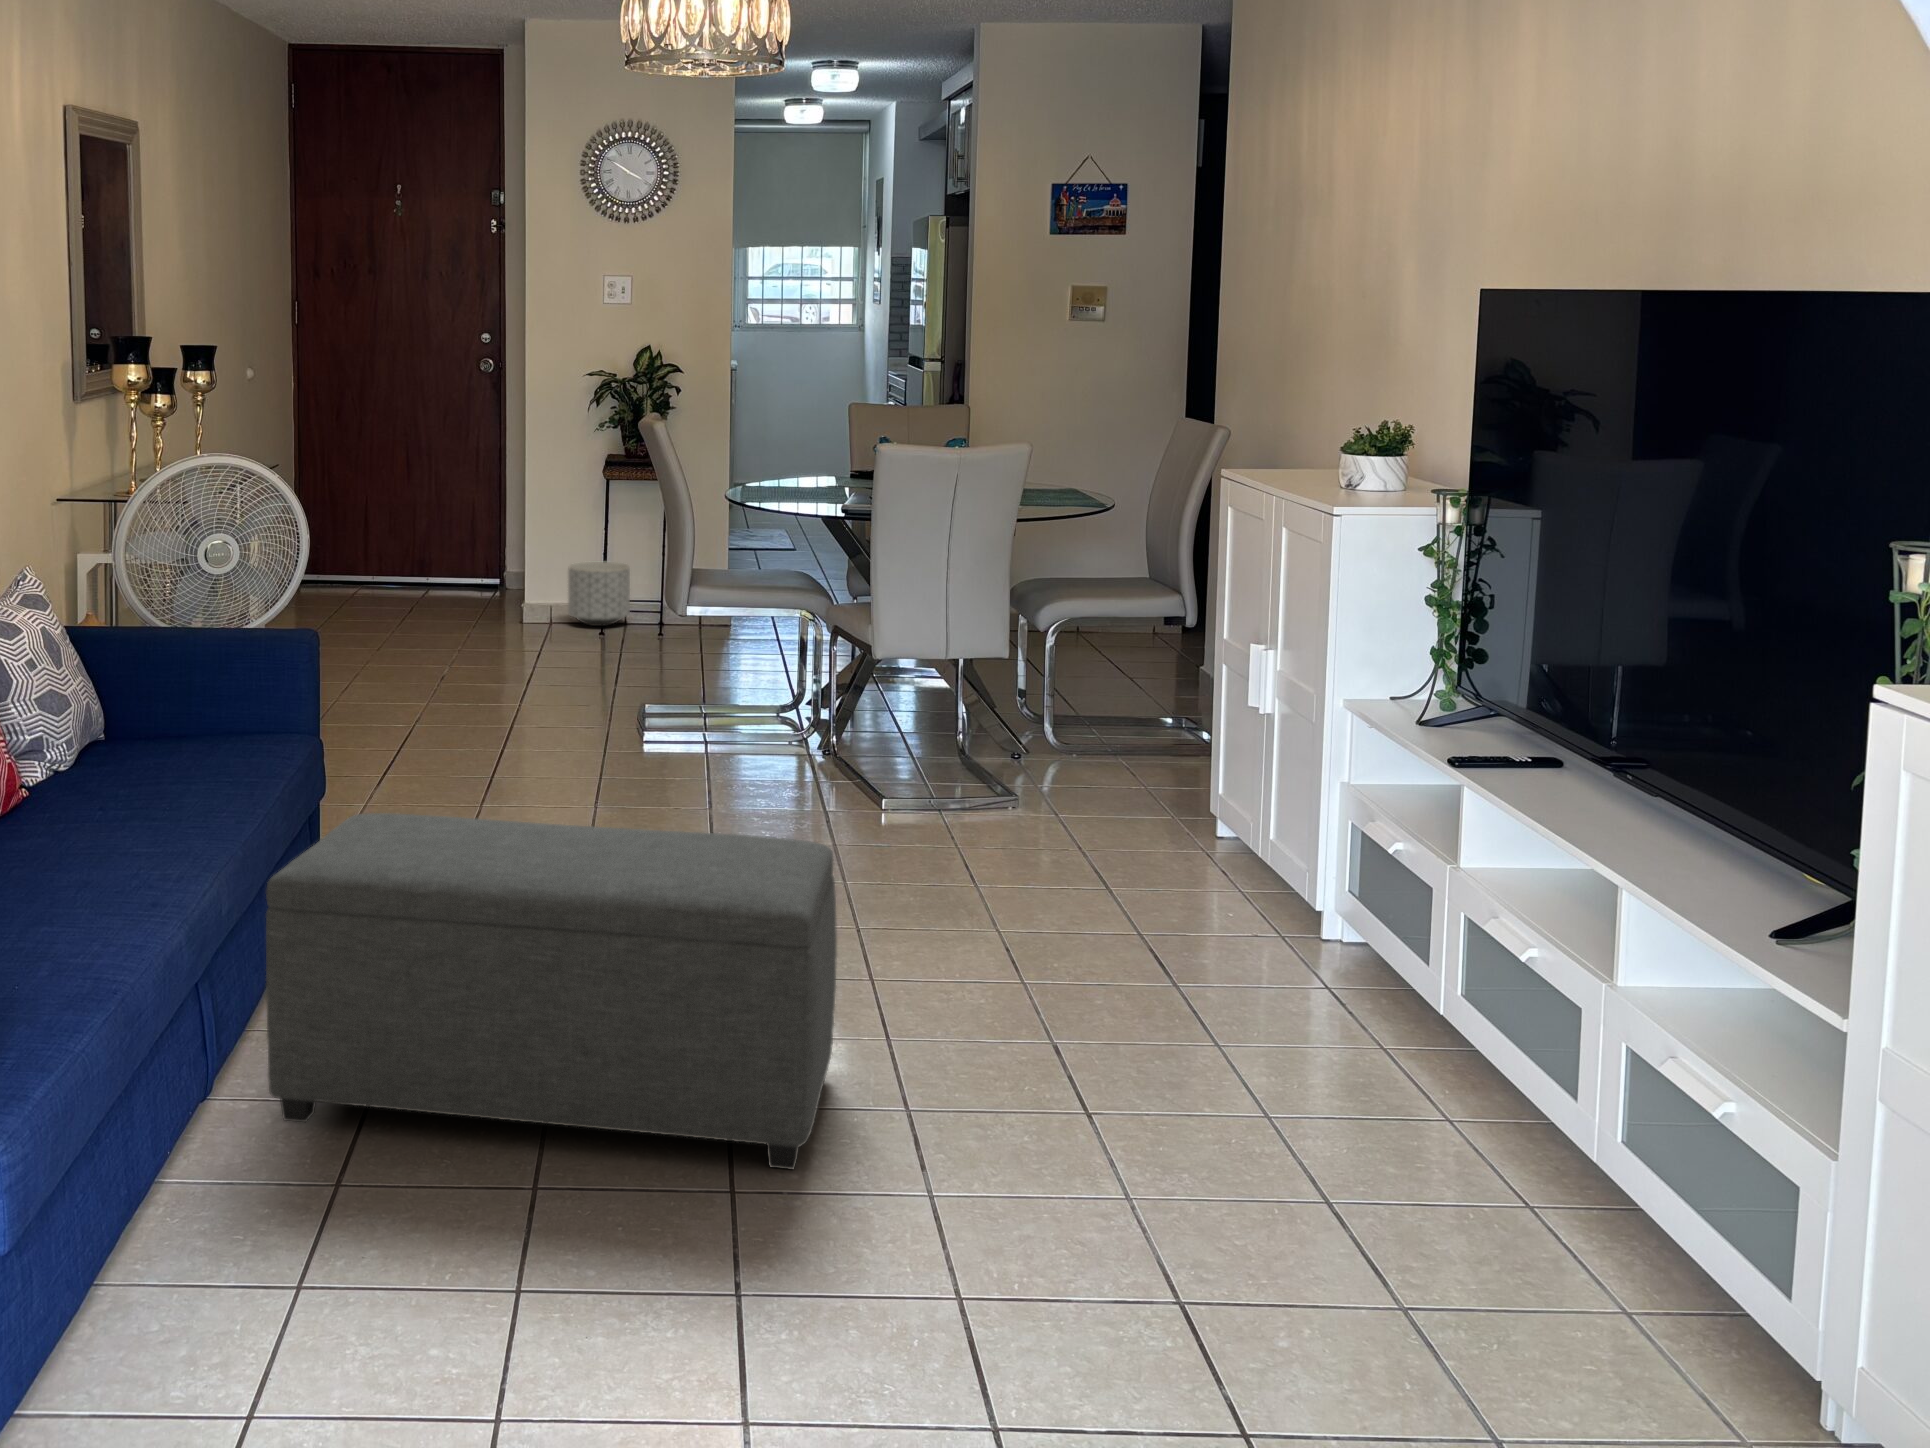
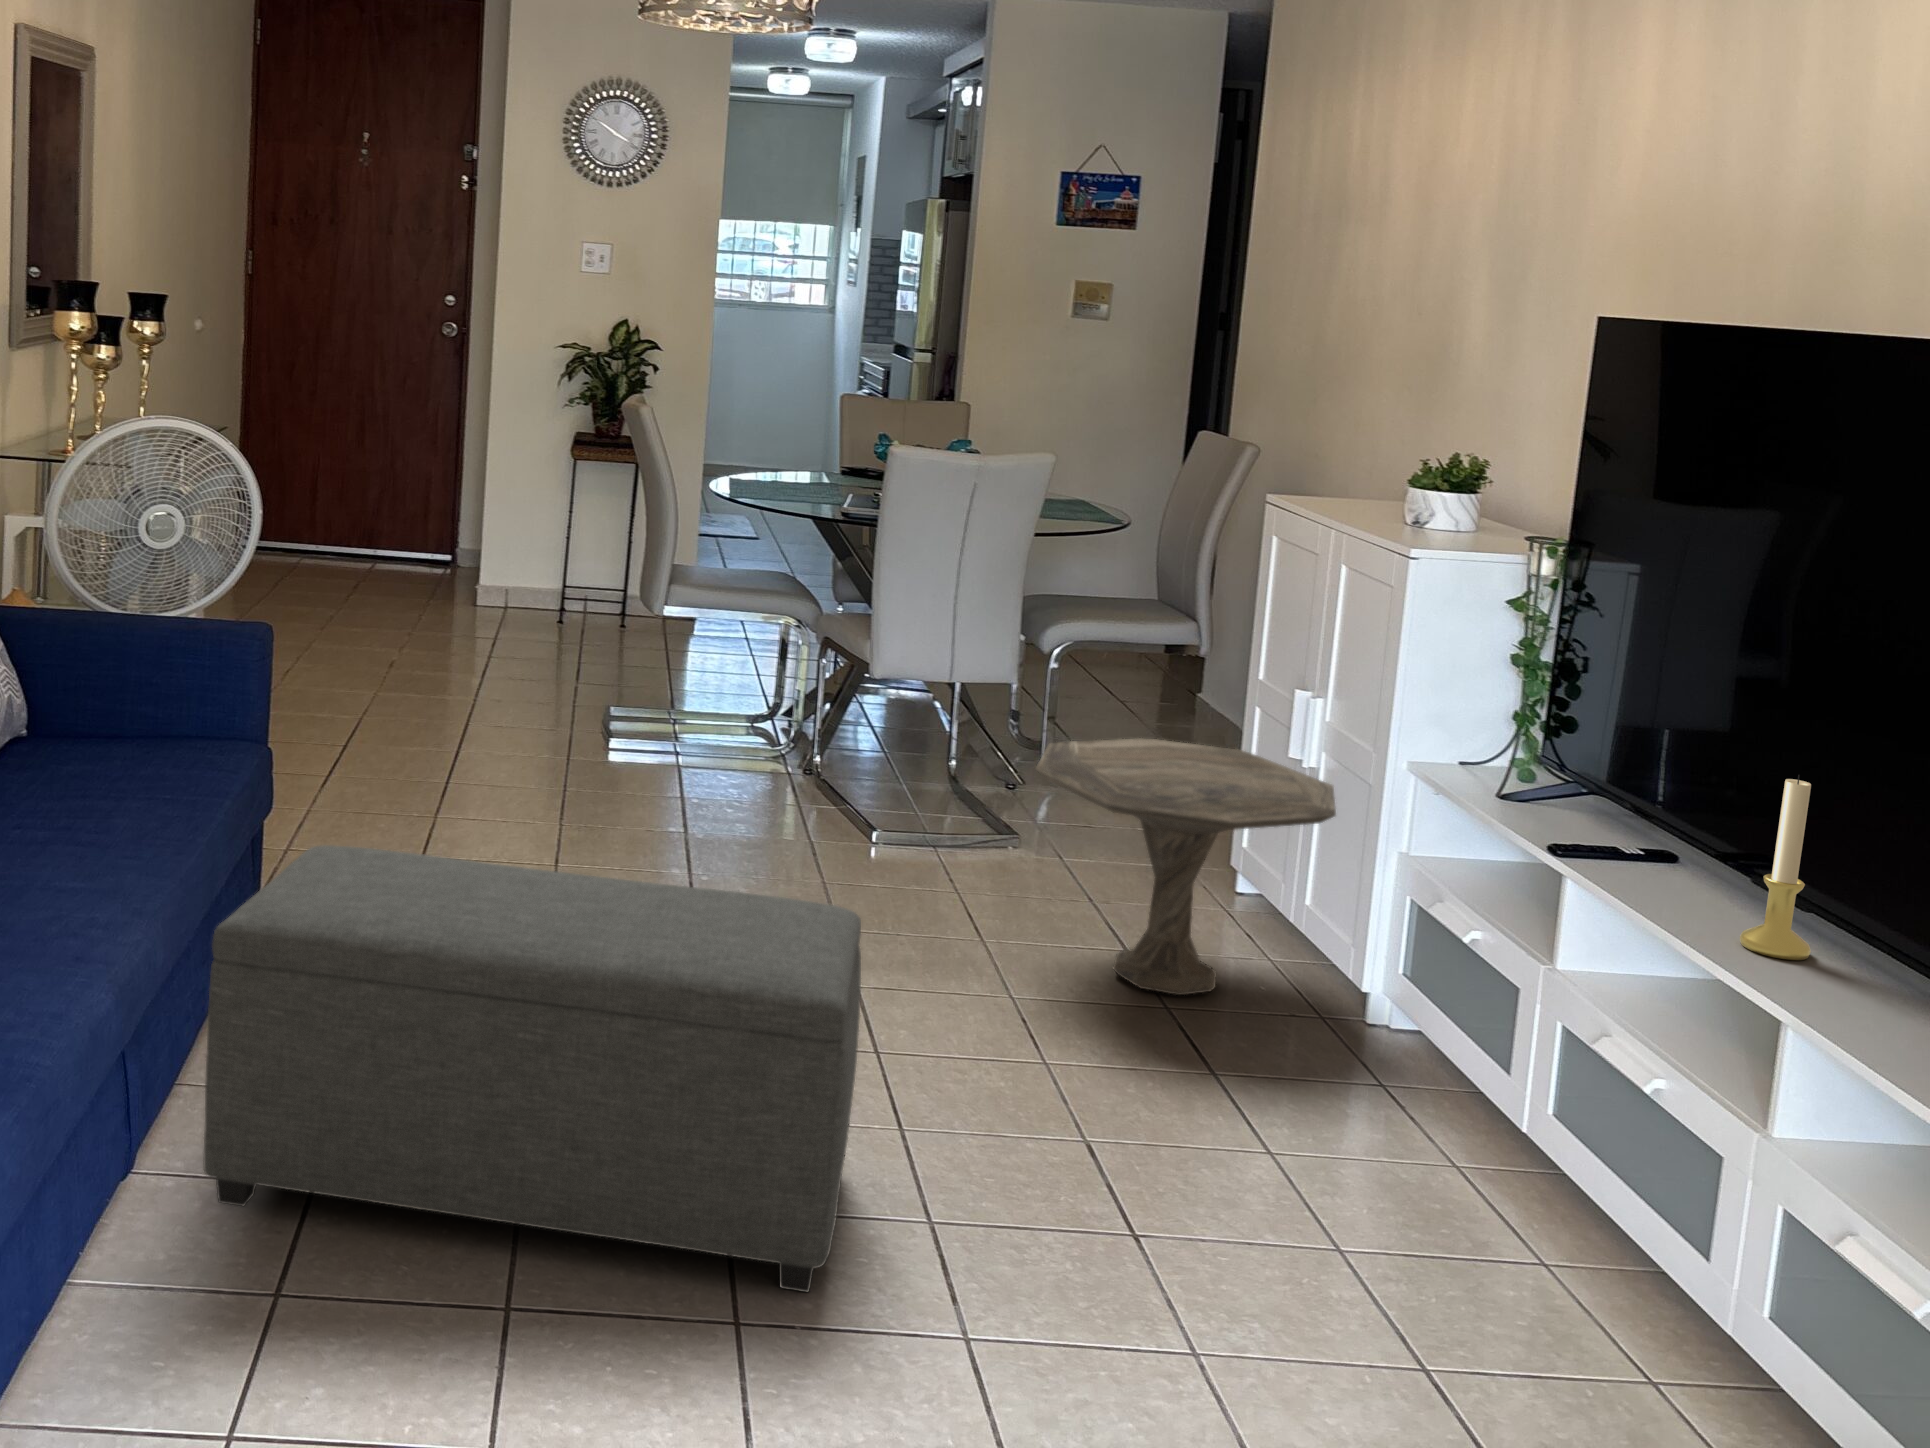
planter: present [568,561,630,626] -> none [529,543,597,611]
candle holder: none [1604,677,1665,840] -> present [1740,775,1811,960]
side table: none [1009,697,1285,927] -> present [1036,738,1336,995]

